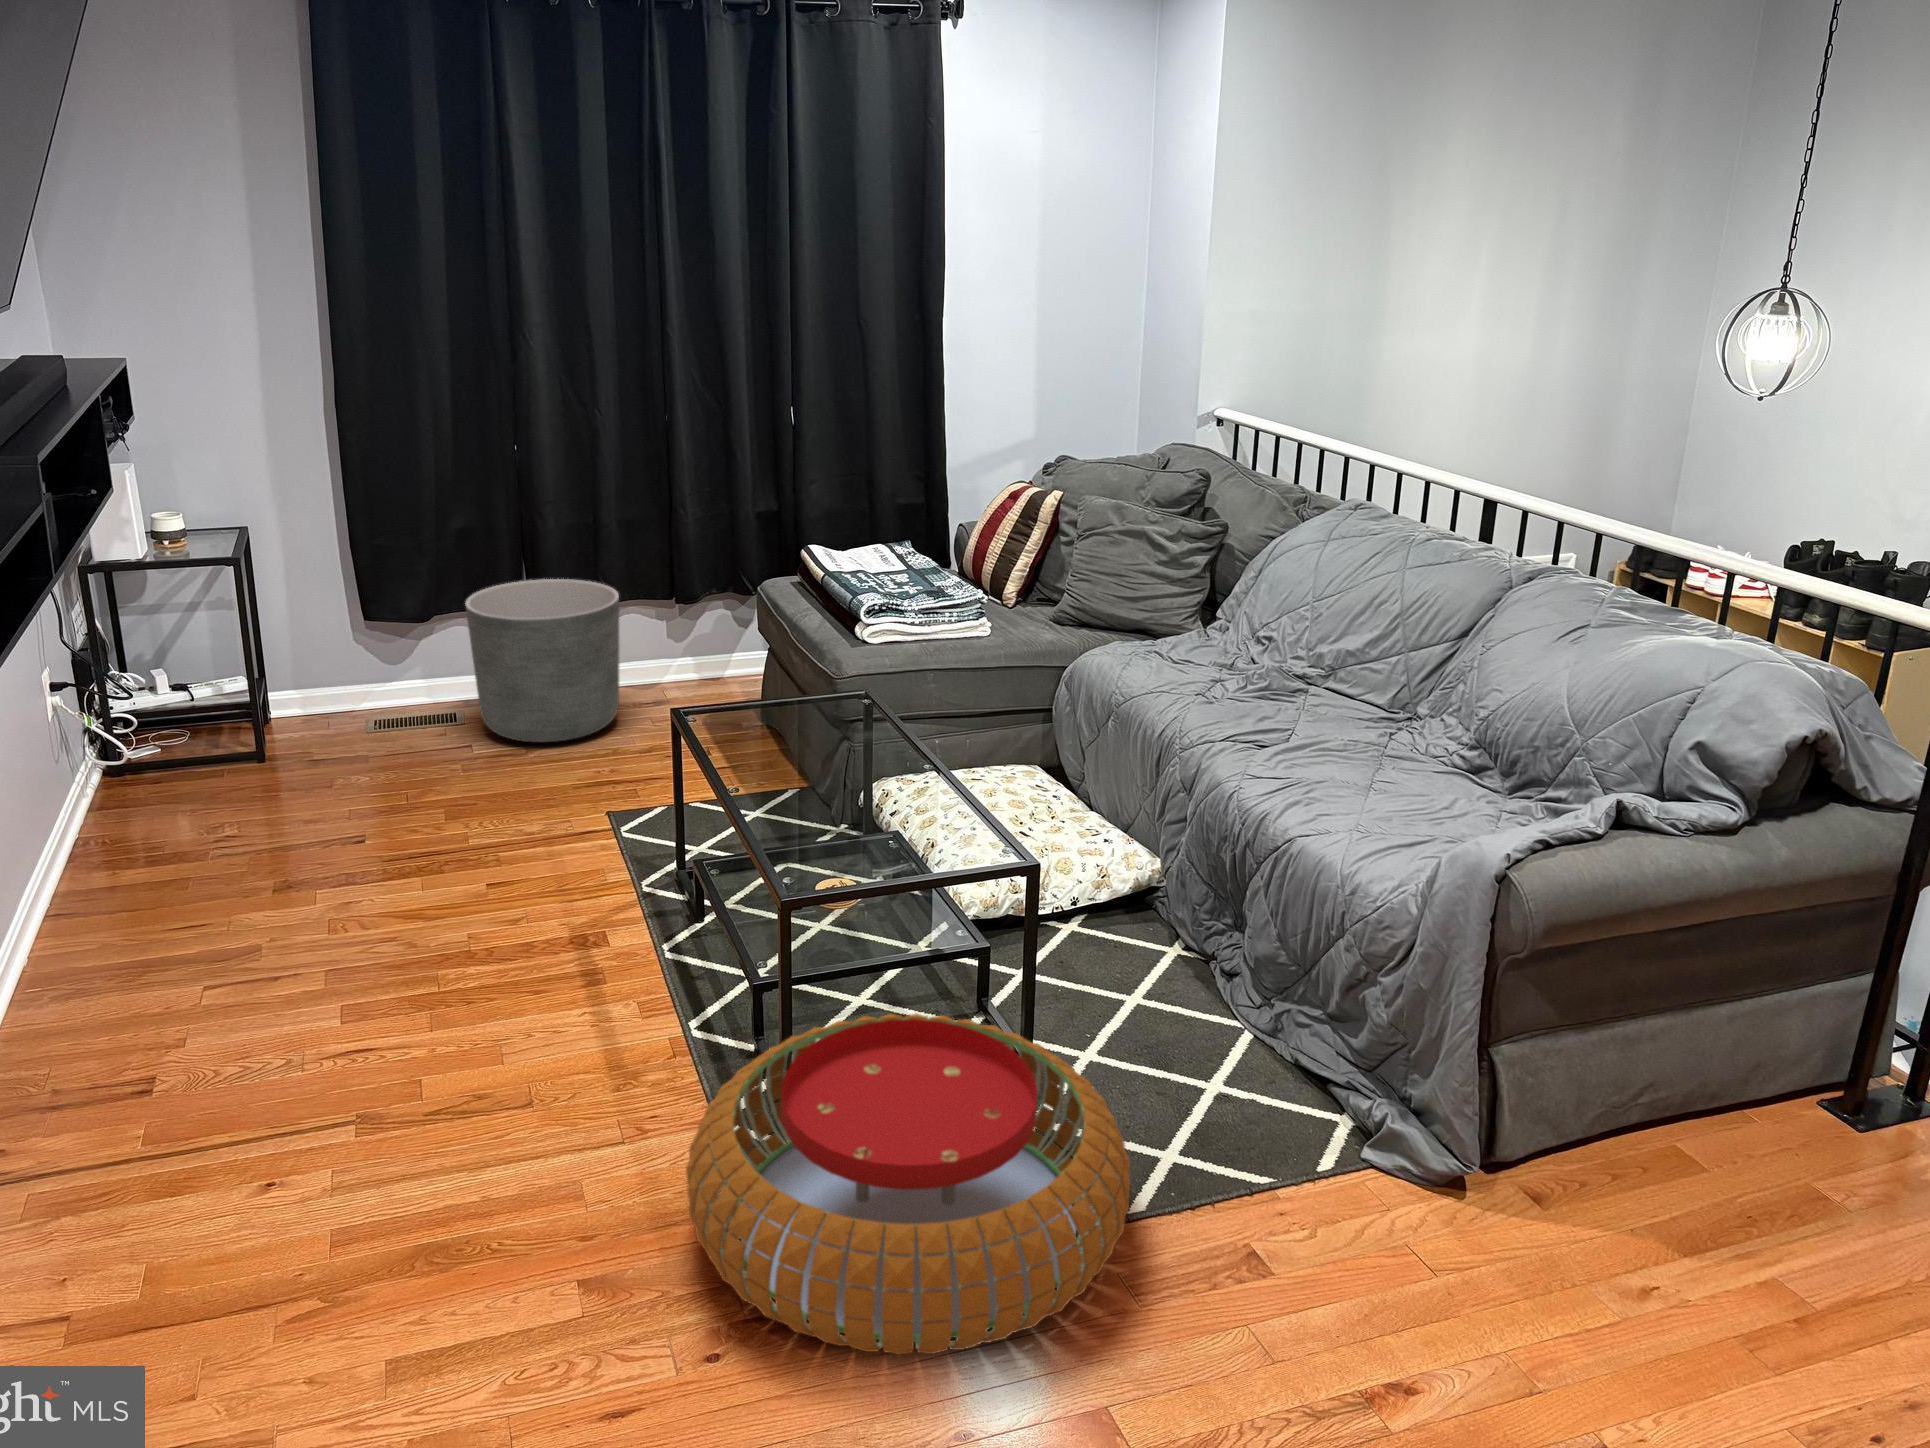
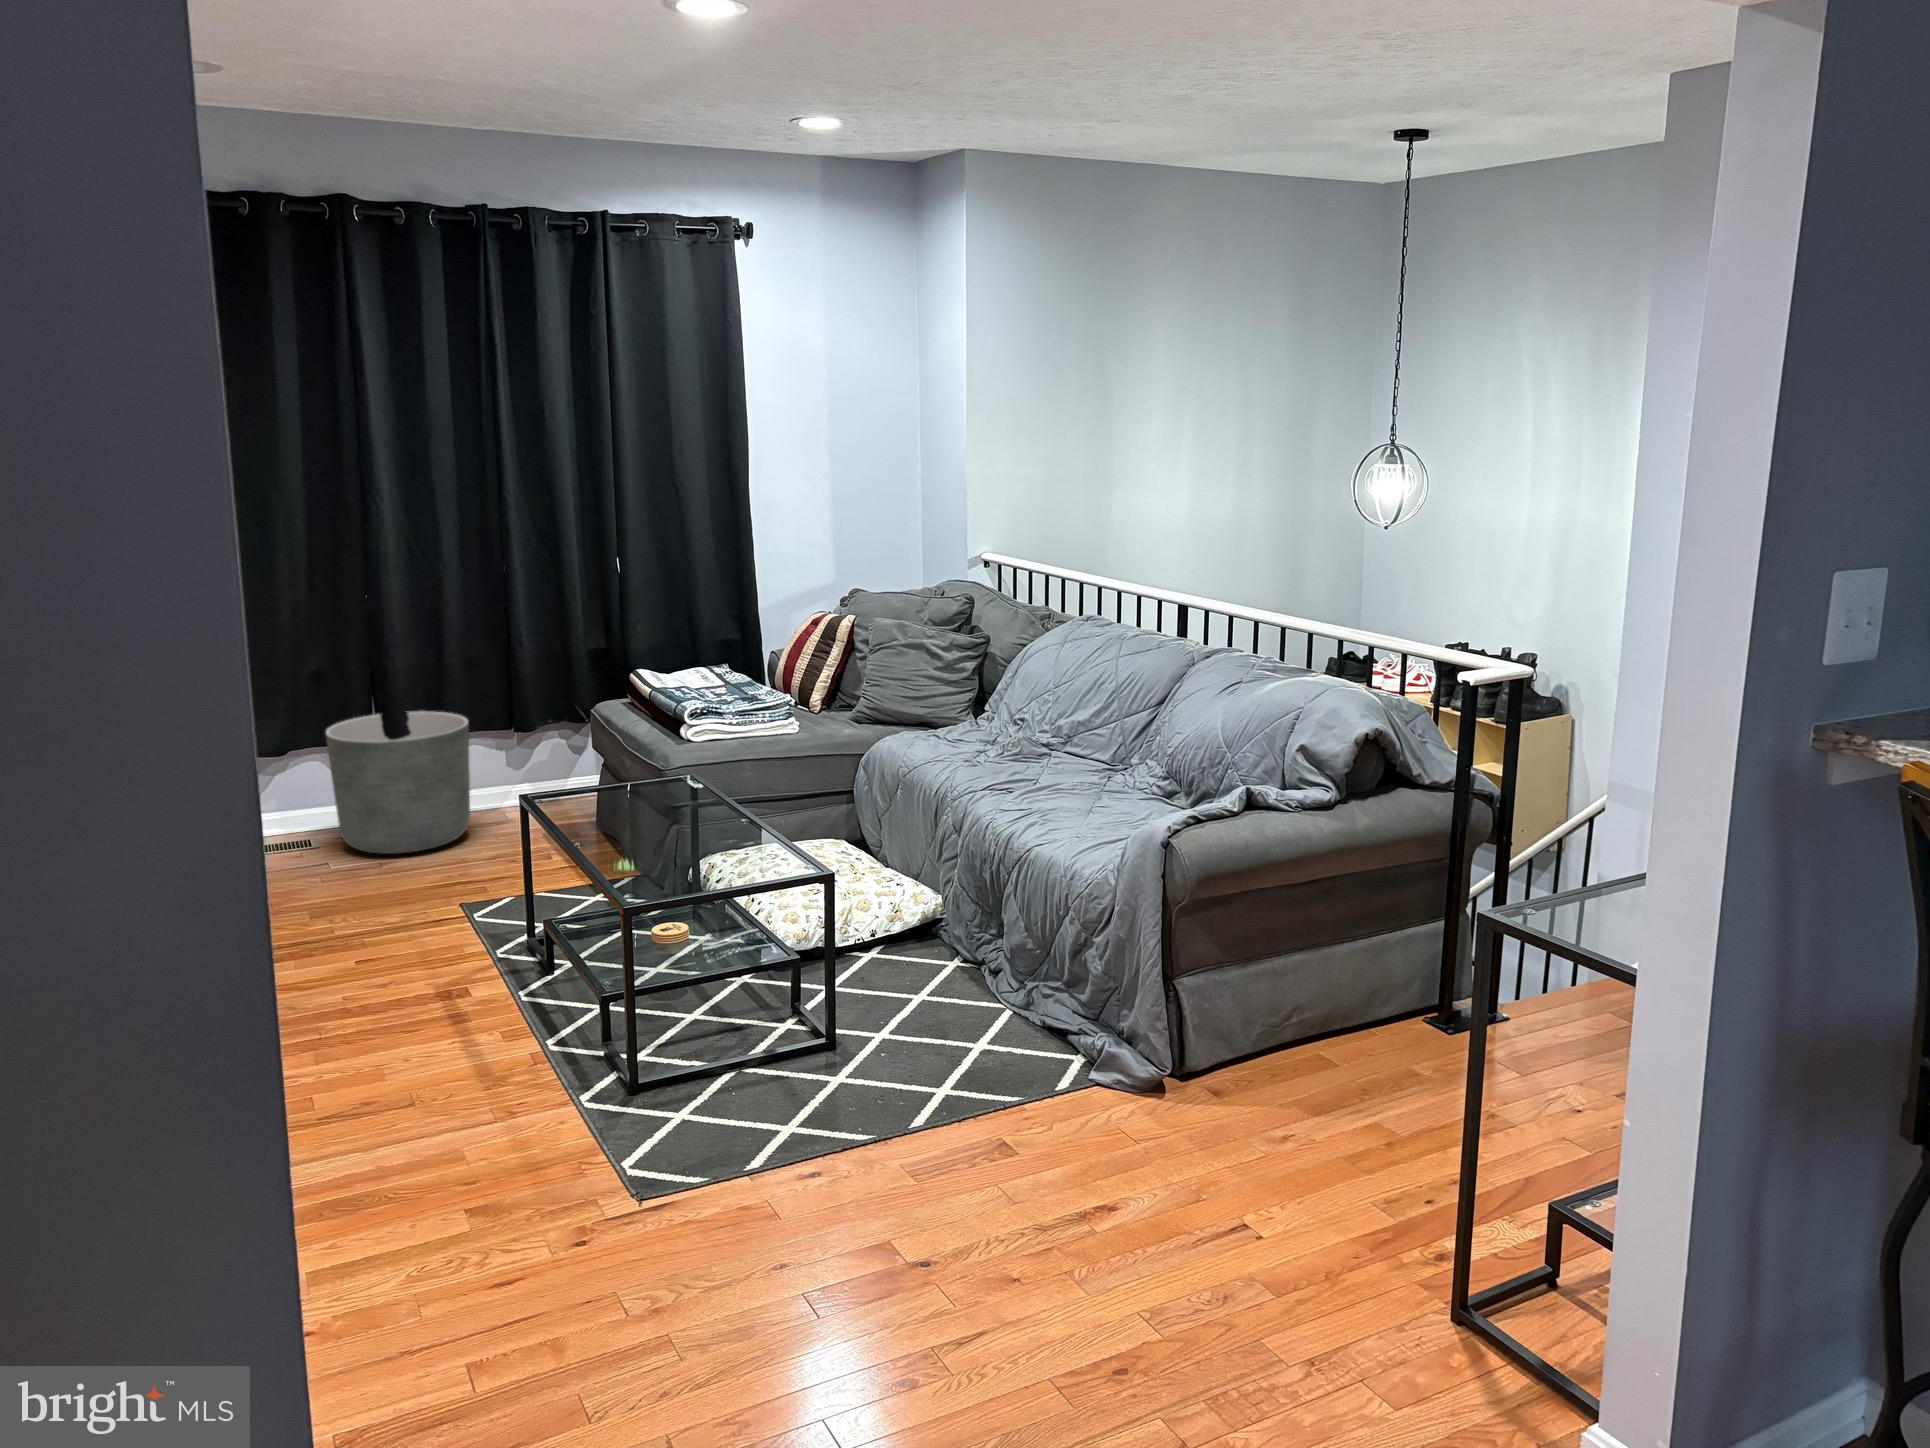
pouf: present [686,1013,1130,1355] -> none [551,993,907,1229]

